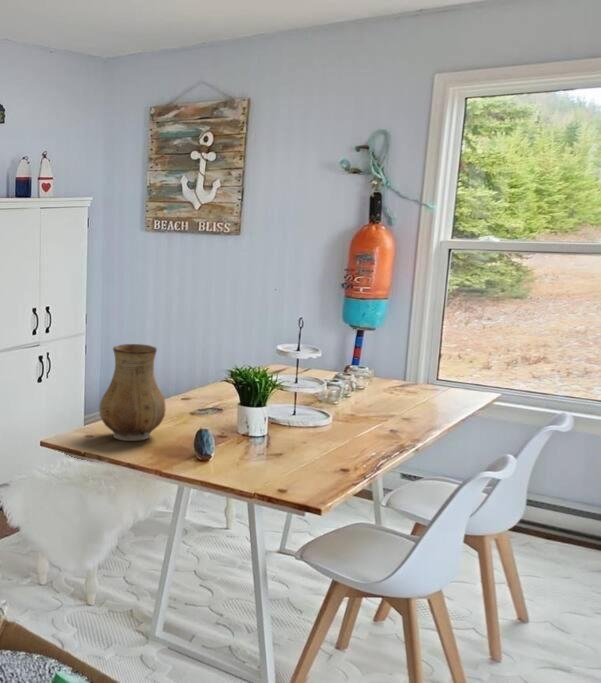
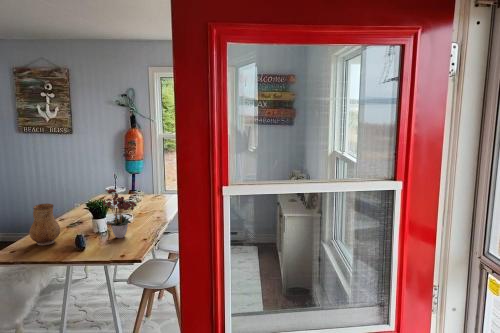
flower arrangement: none [259,318,351,453] -> present [103,189,136,238]

